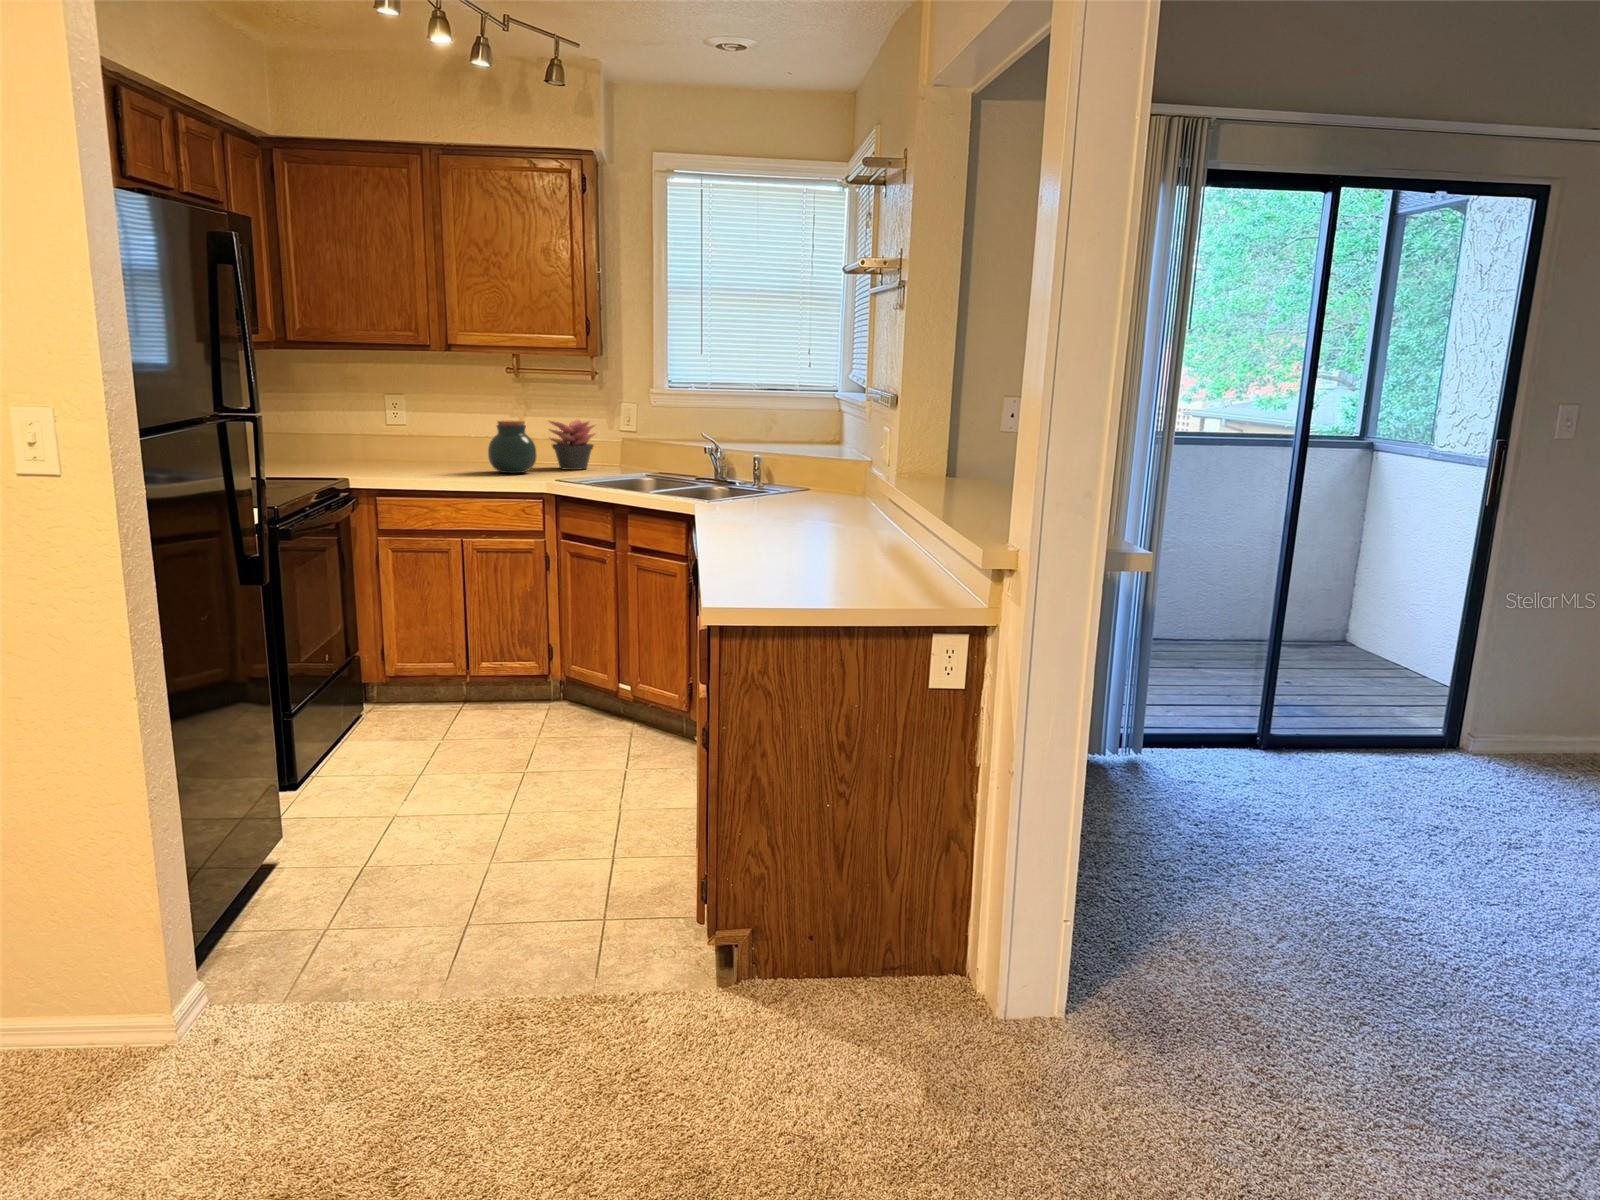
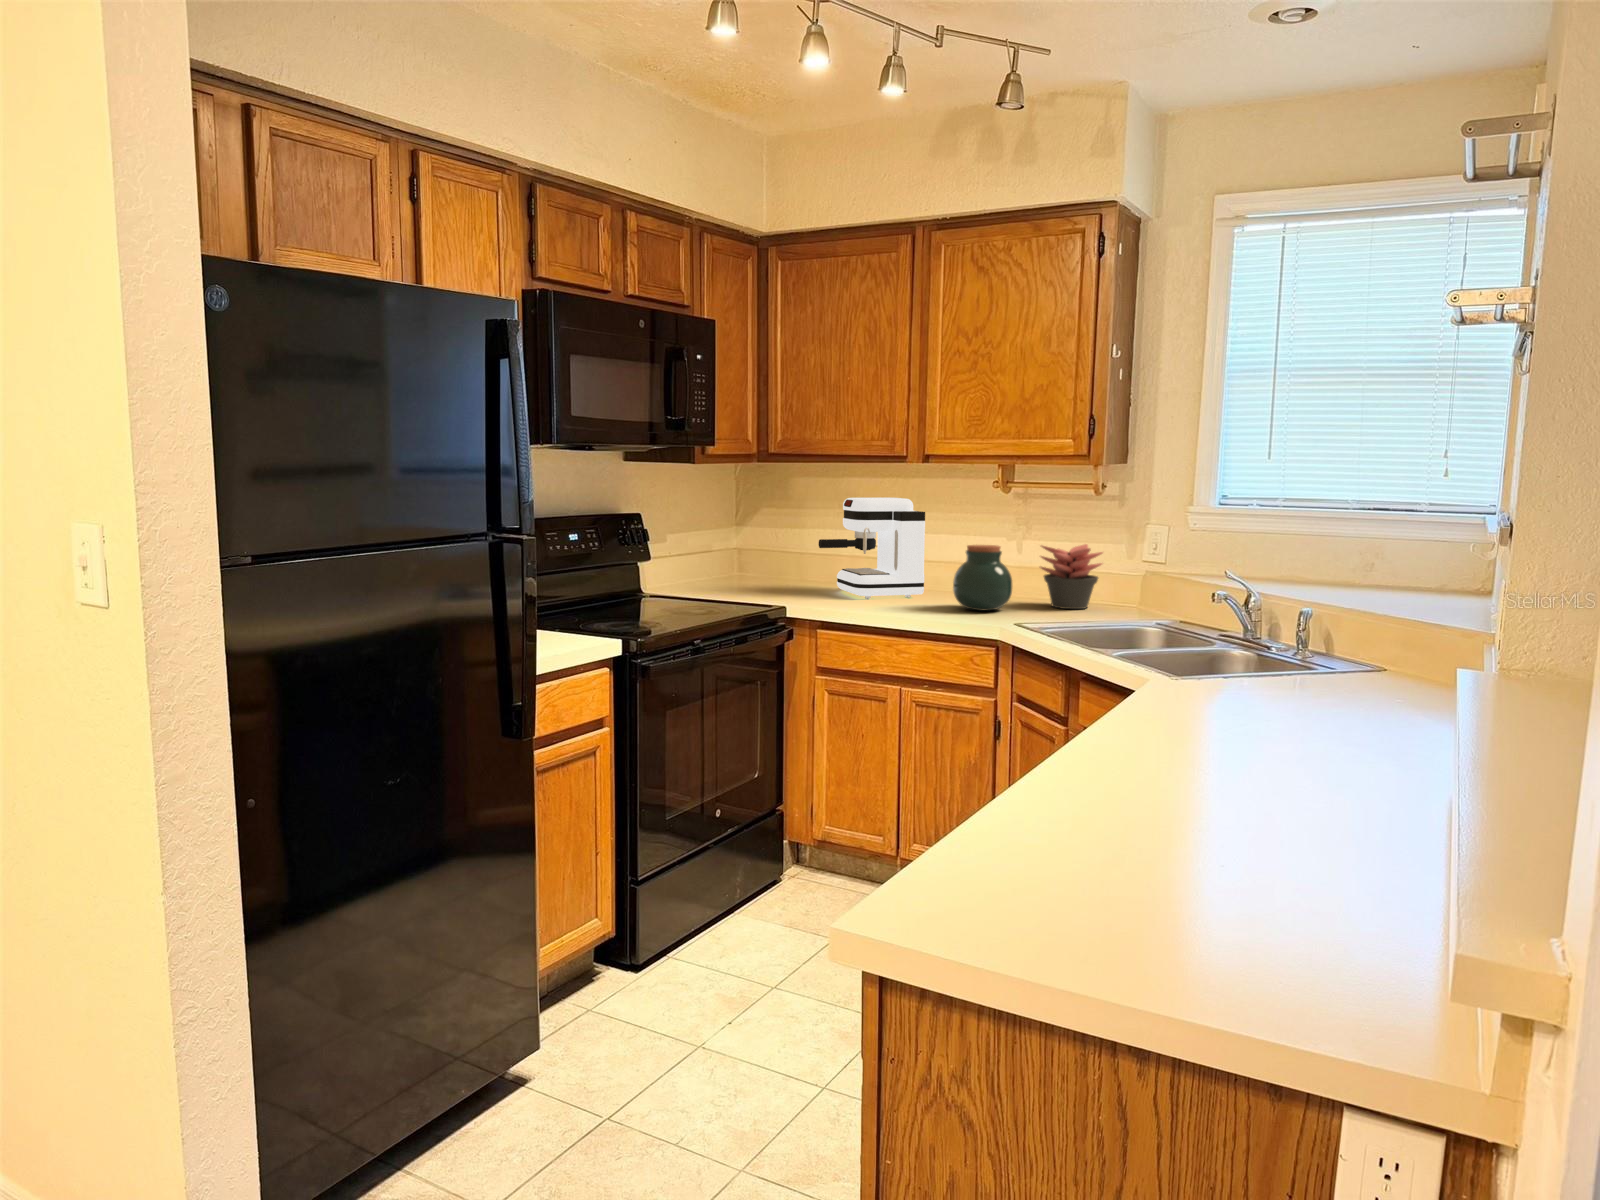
coffee maker: none [352,383,453,470] -> present [819,498,925,598]

